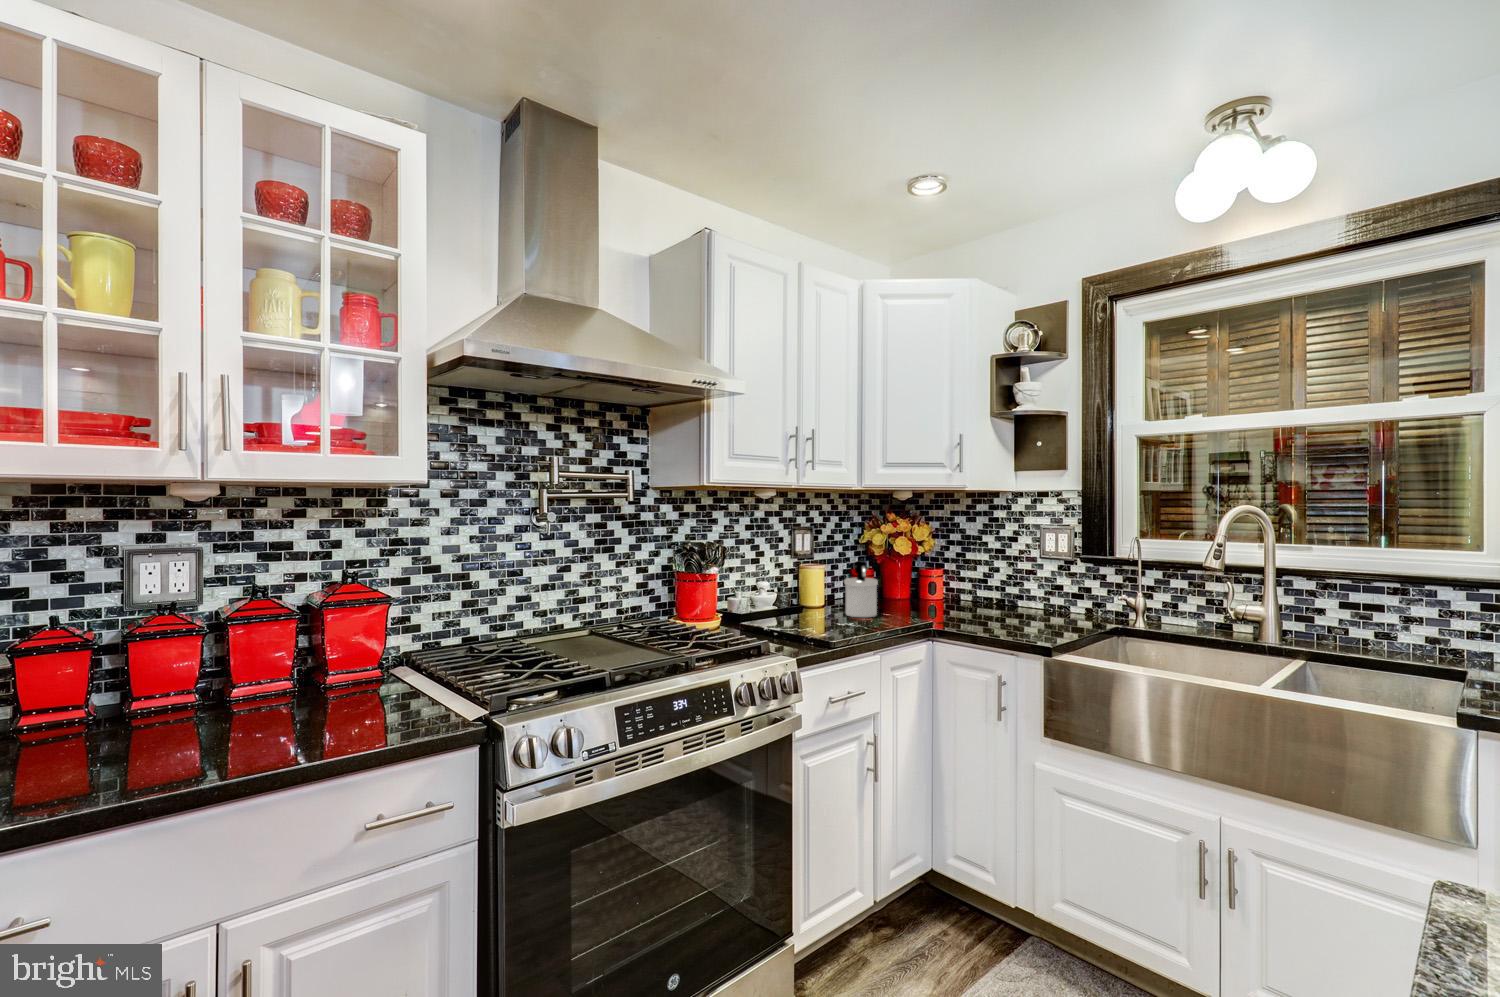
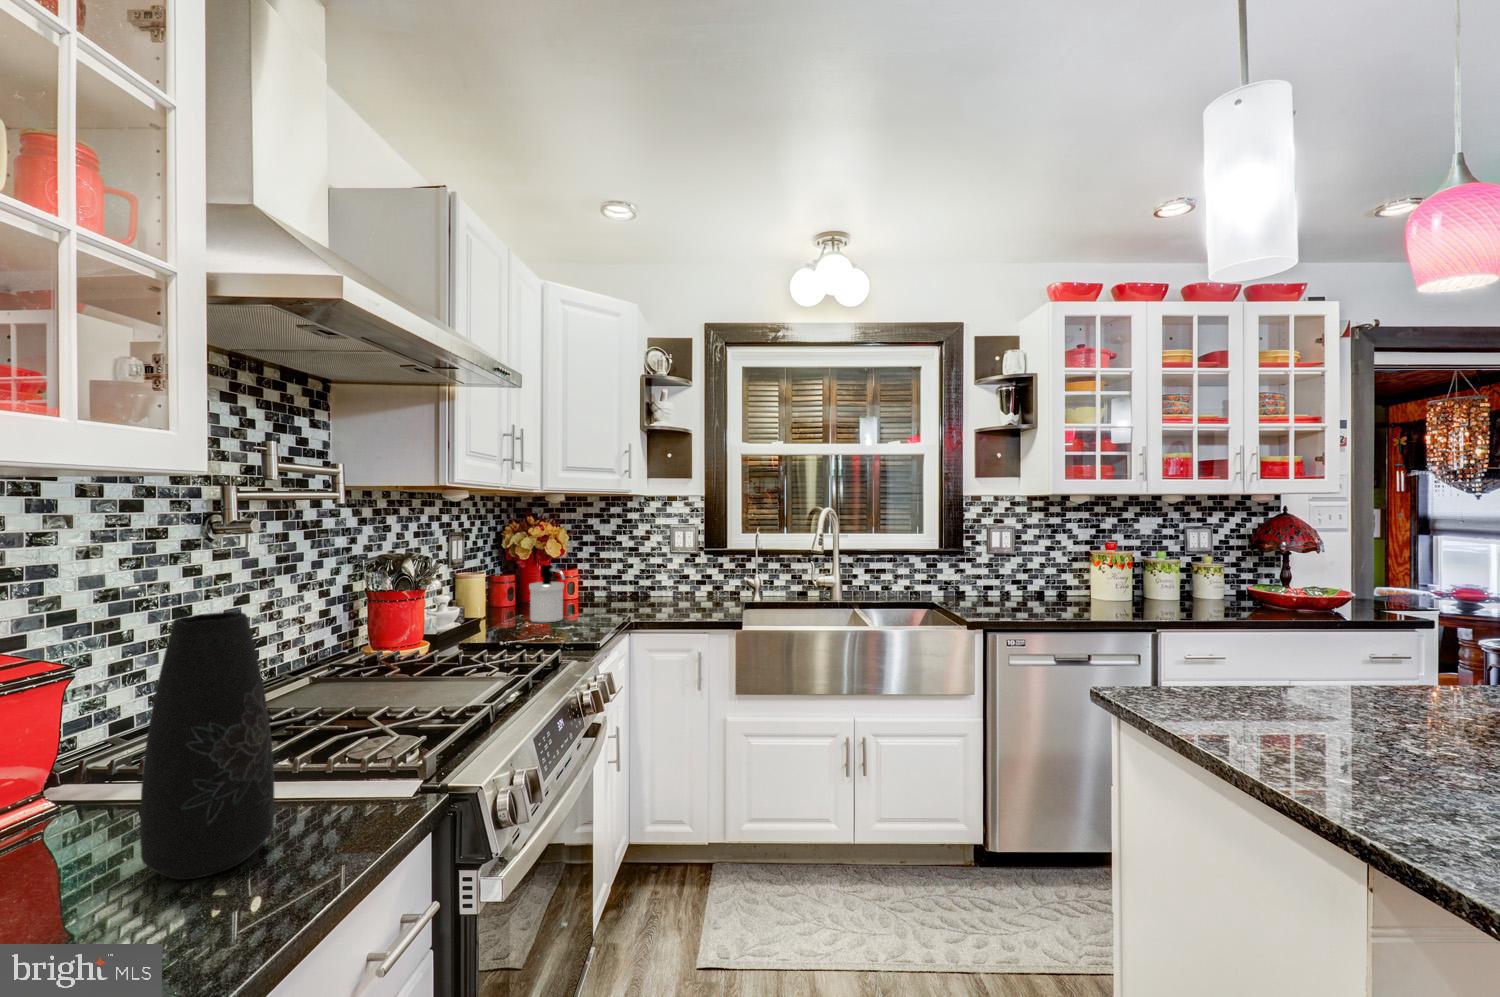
vase: none [316,570,392,734] -> present [140,612,274,879]

